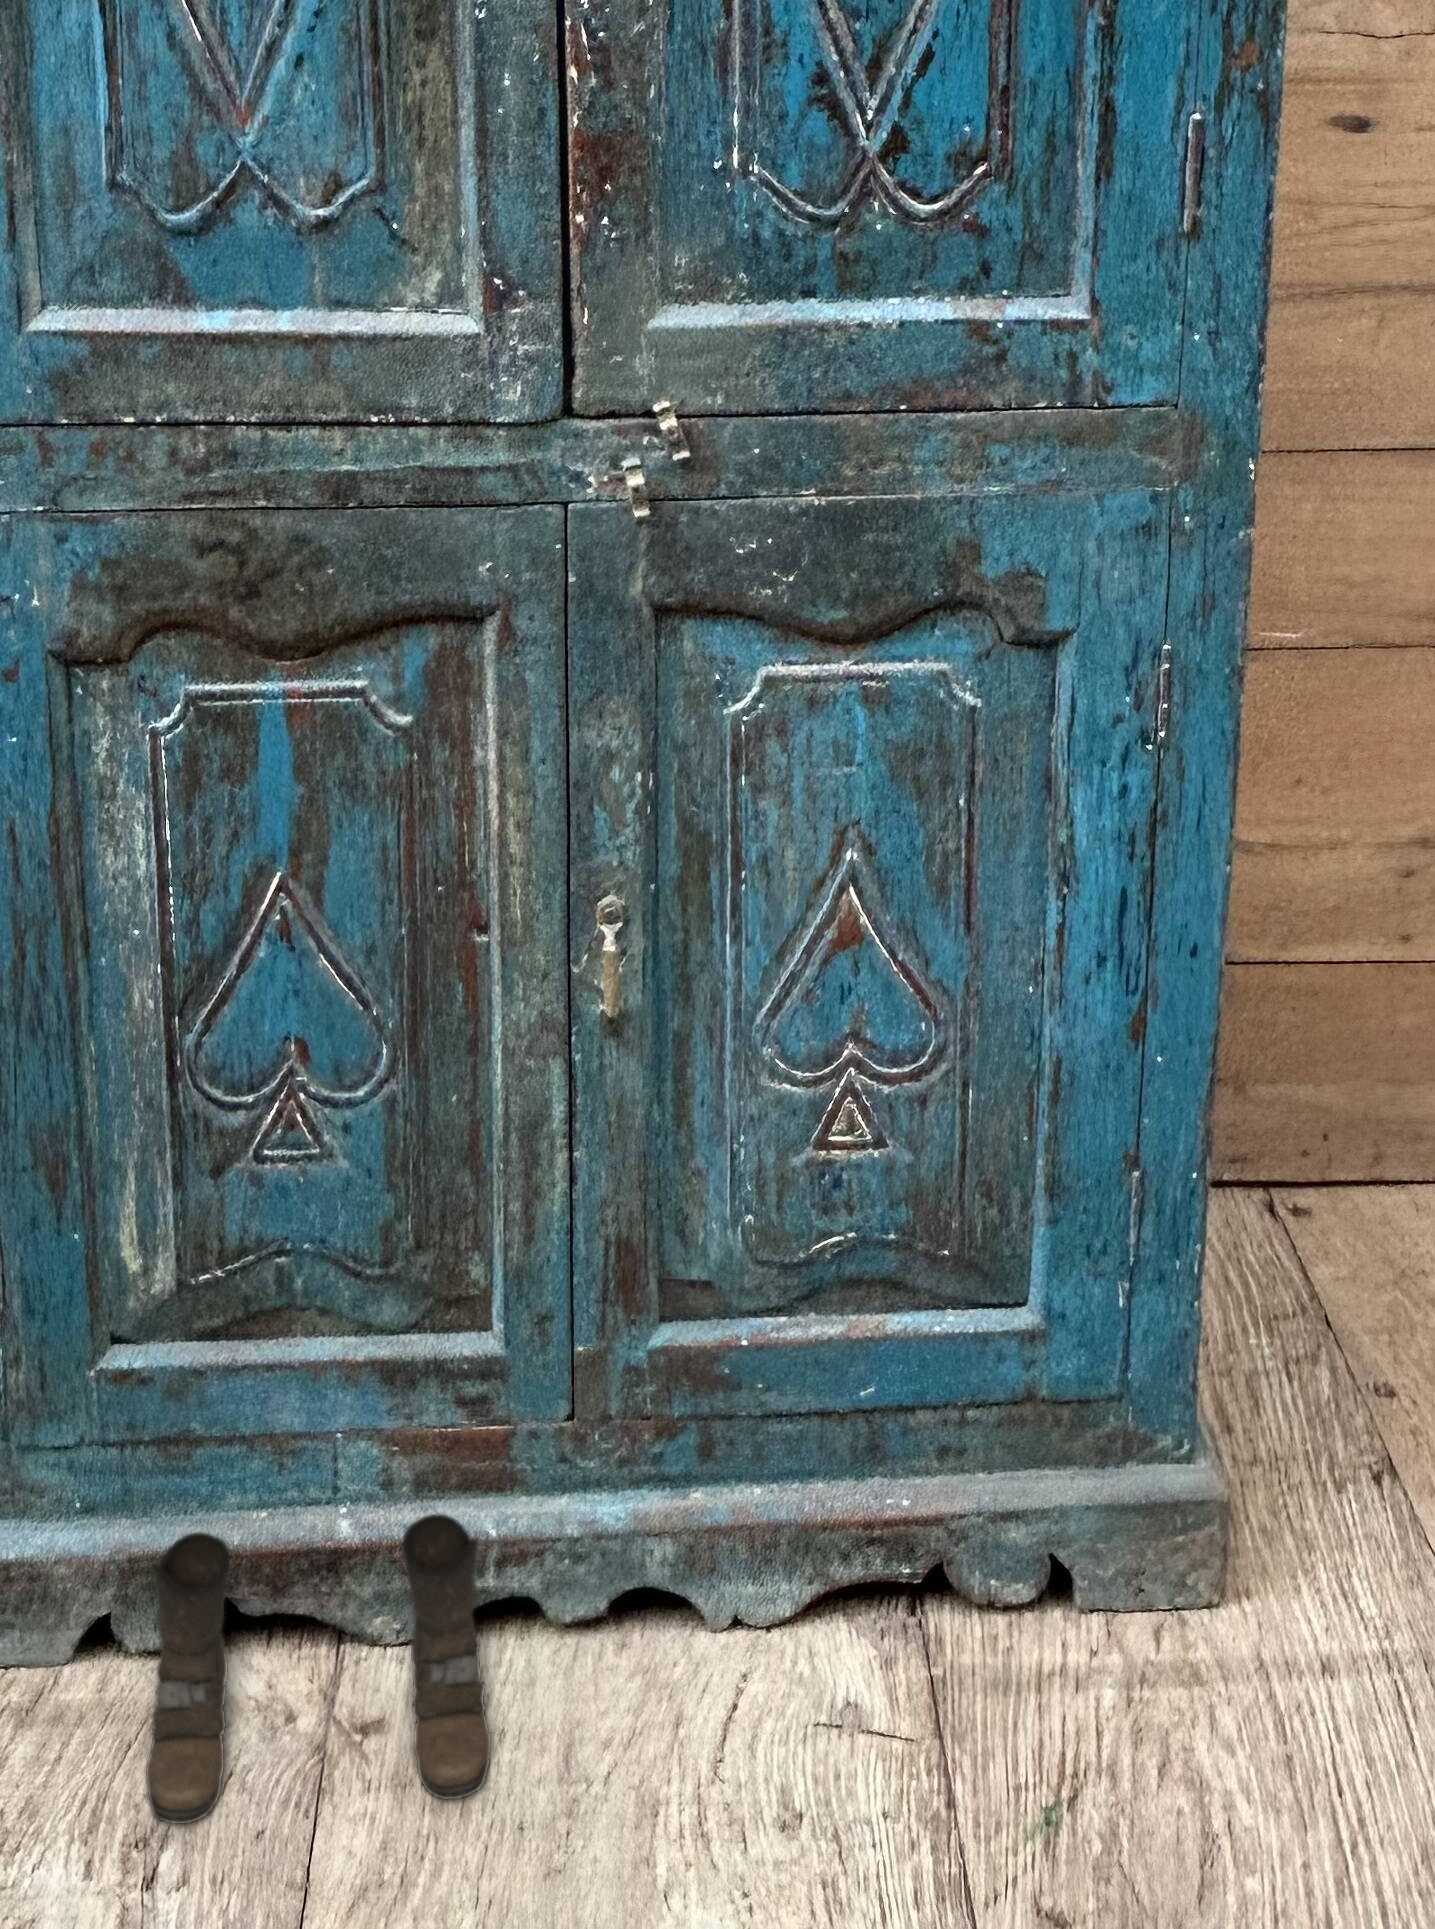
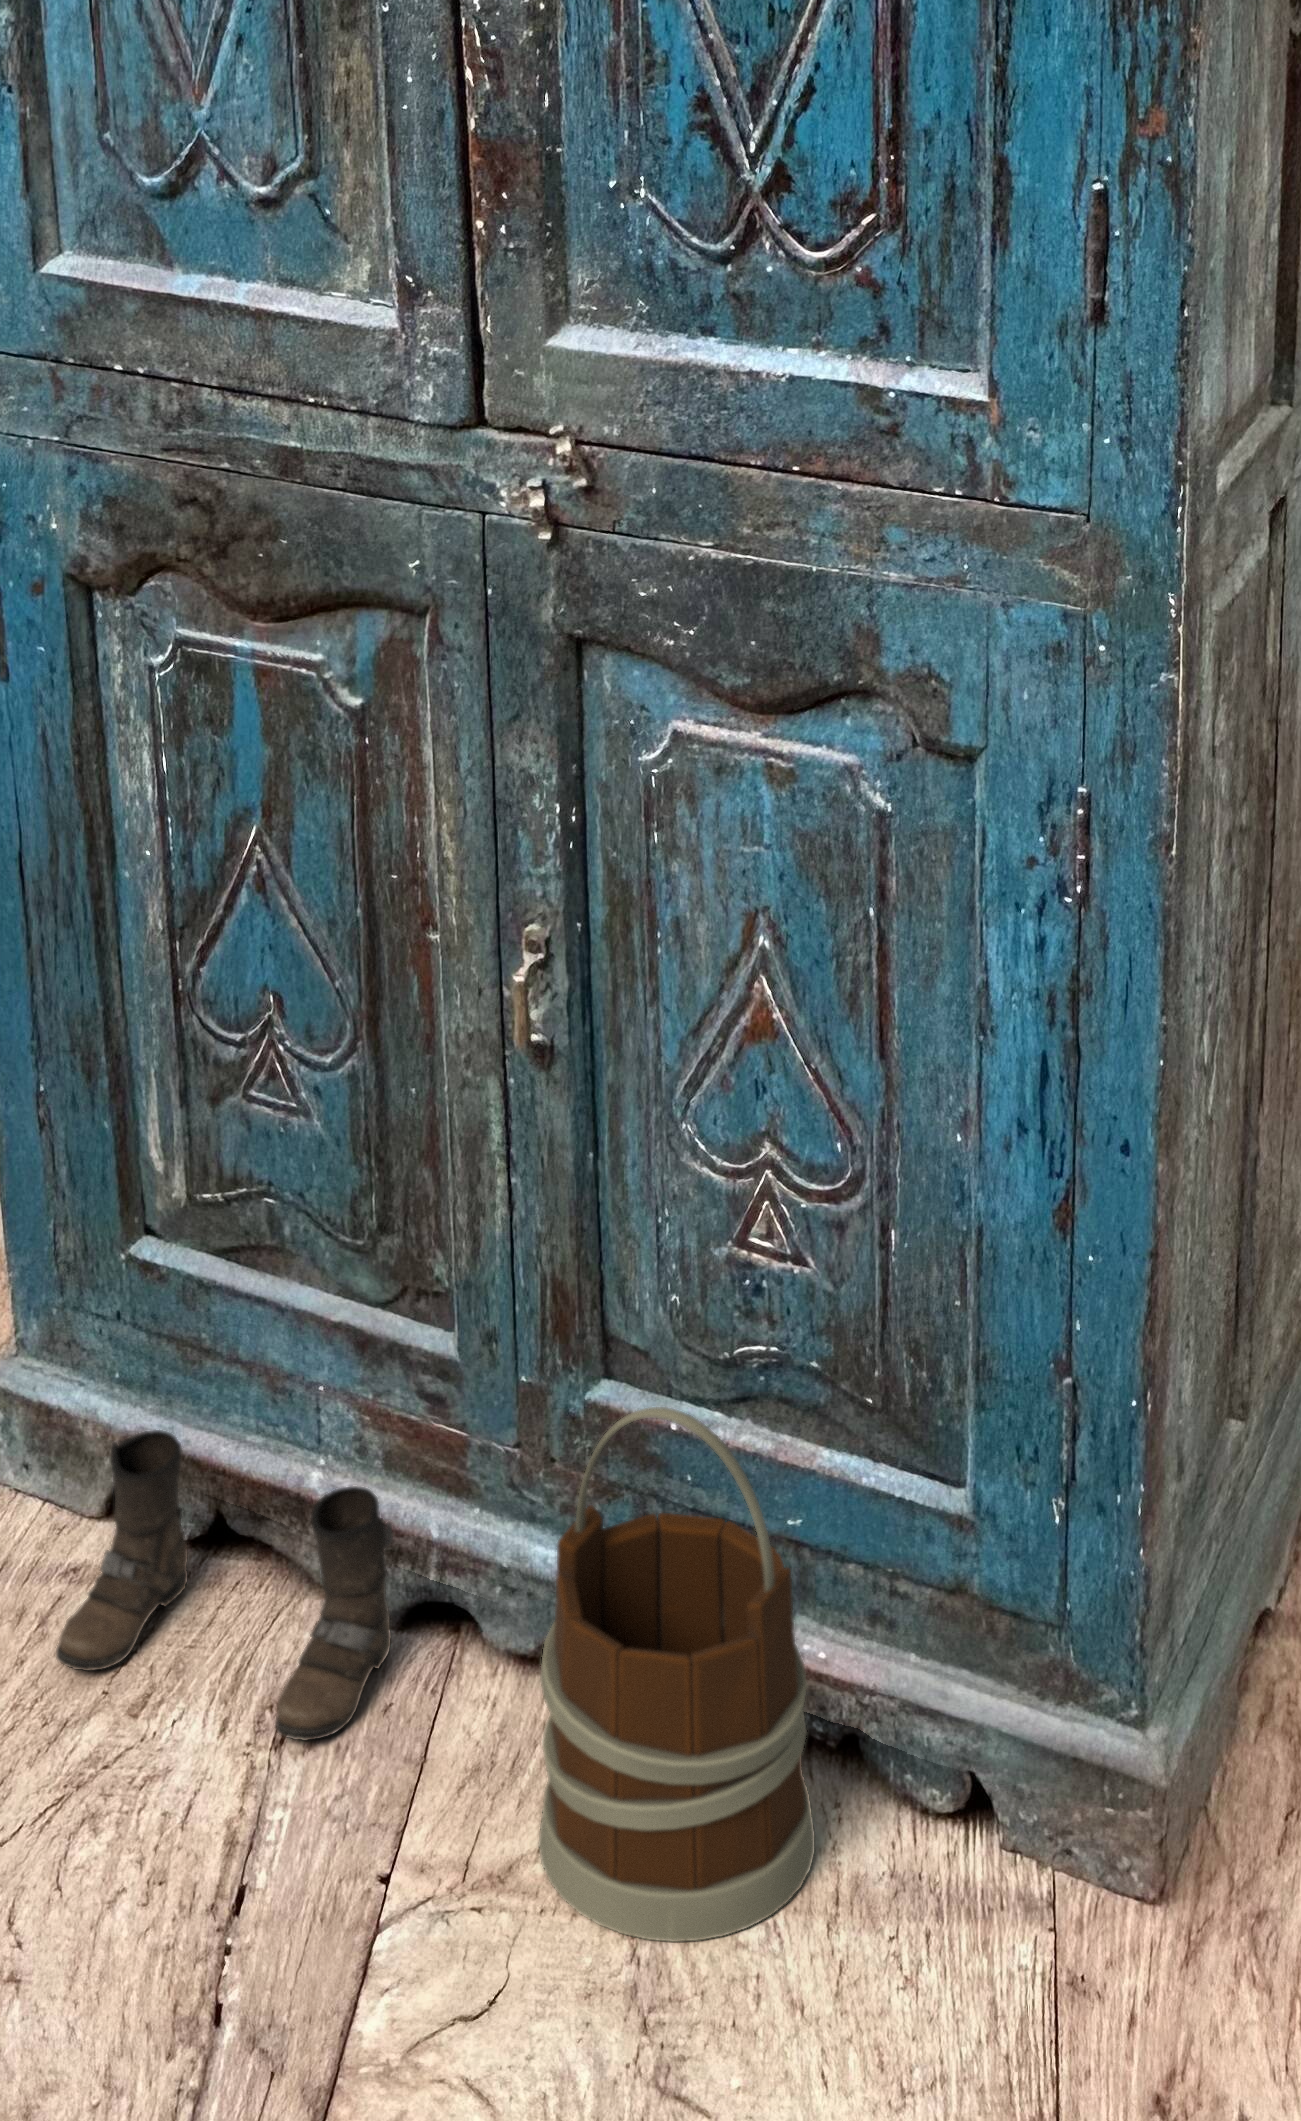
wooden bucket: none [727,1316,992,1850] -> present [539,1407,815,1942]

